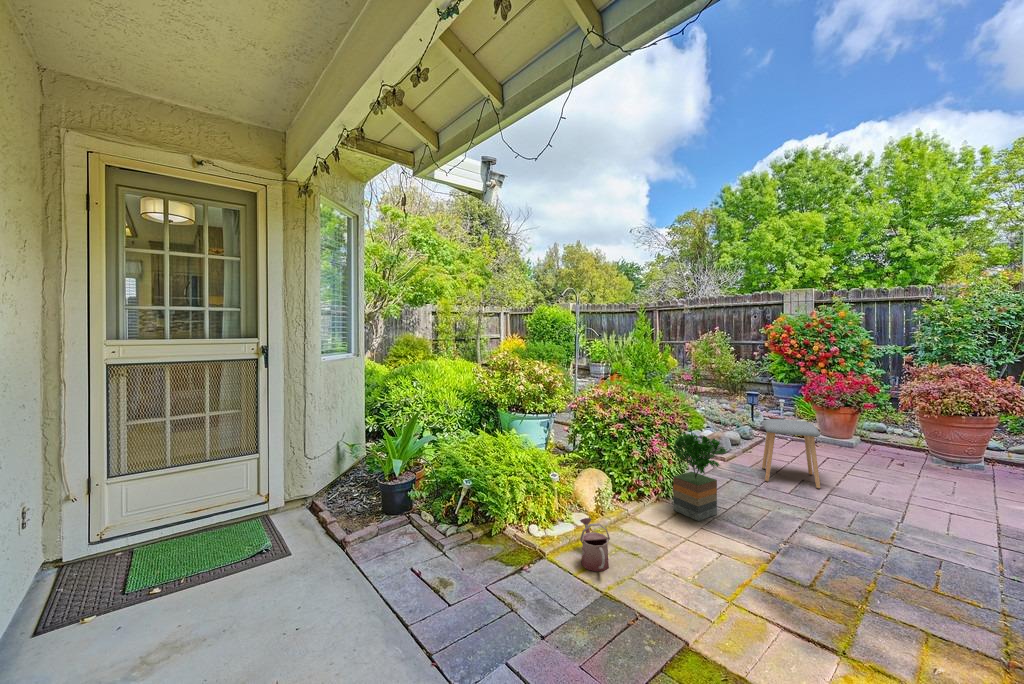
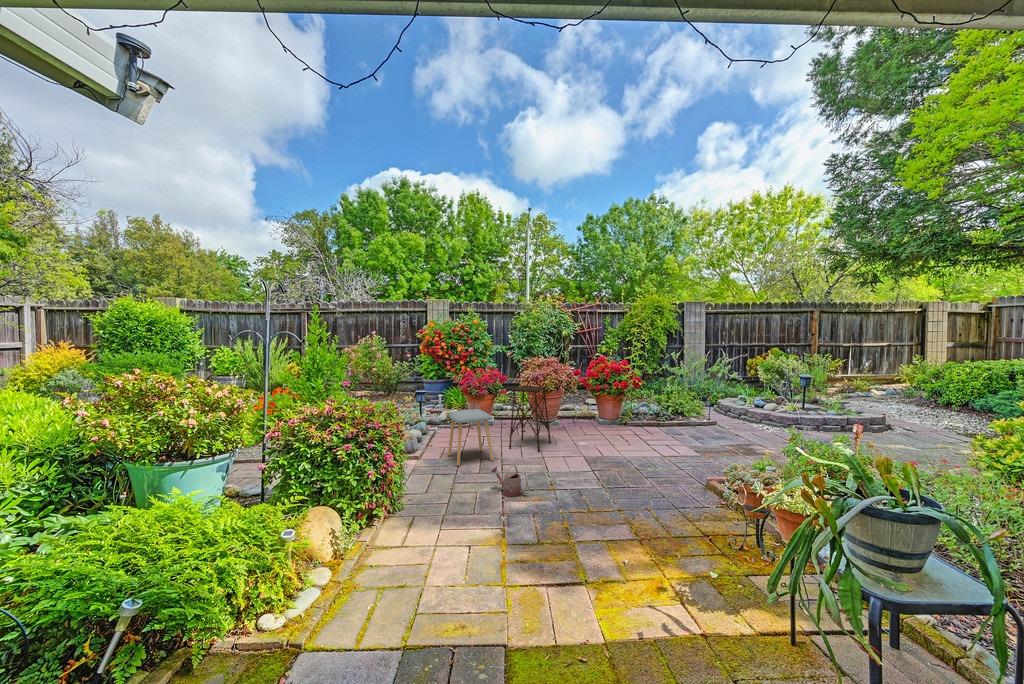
side table: none [857,402,943,499] -> present [509,386,551,452]
potted tree: present [673,434,727,521] -> none [401,438,452,523]
watering can: present [580,518,610,571] -> present [491,465,528,496]

